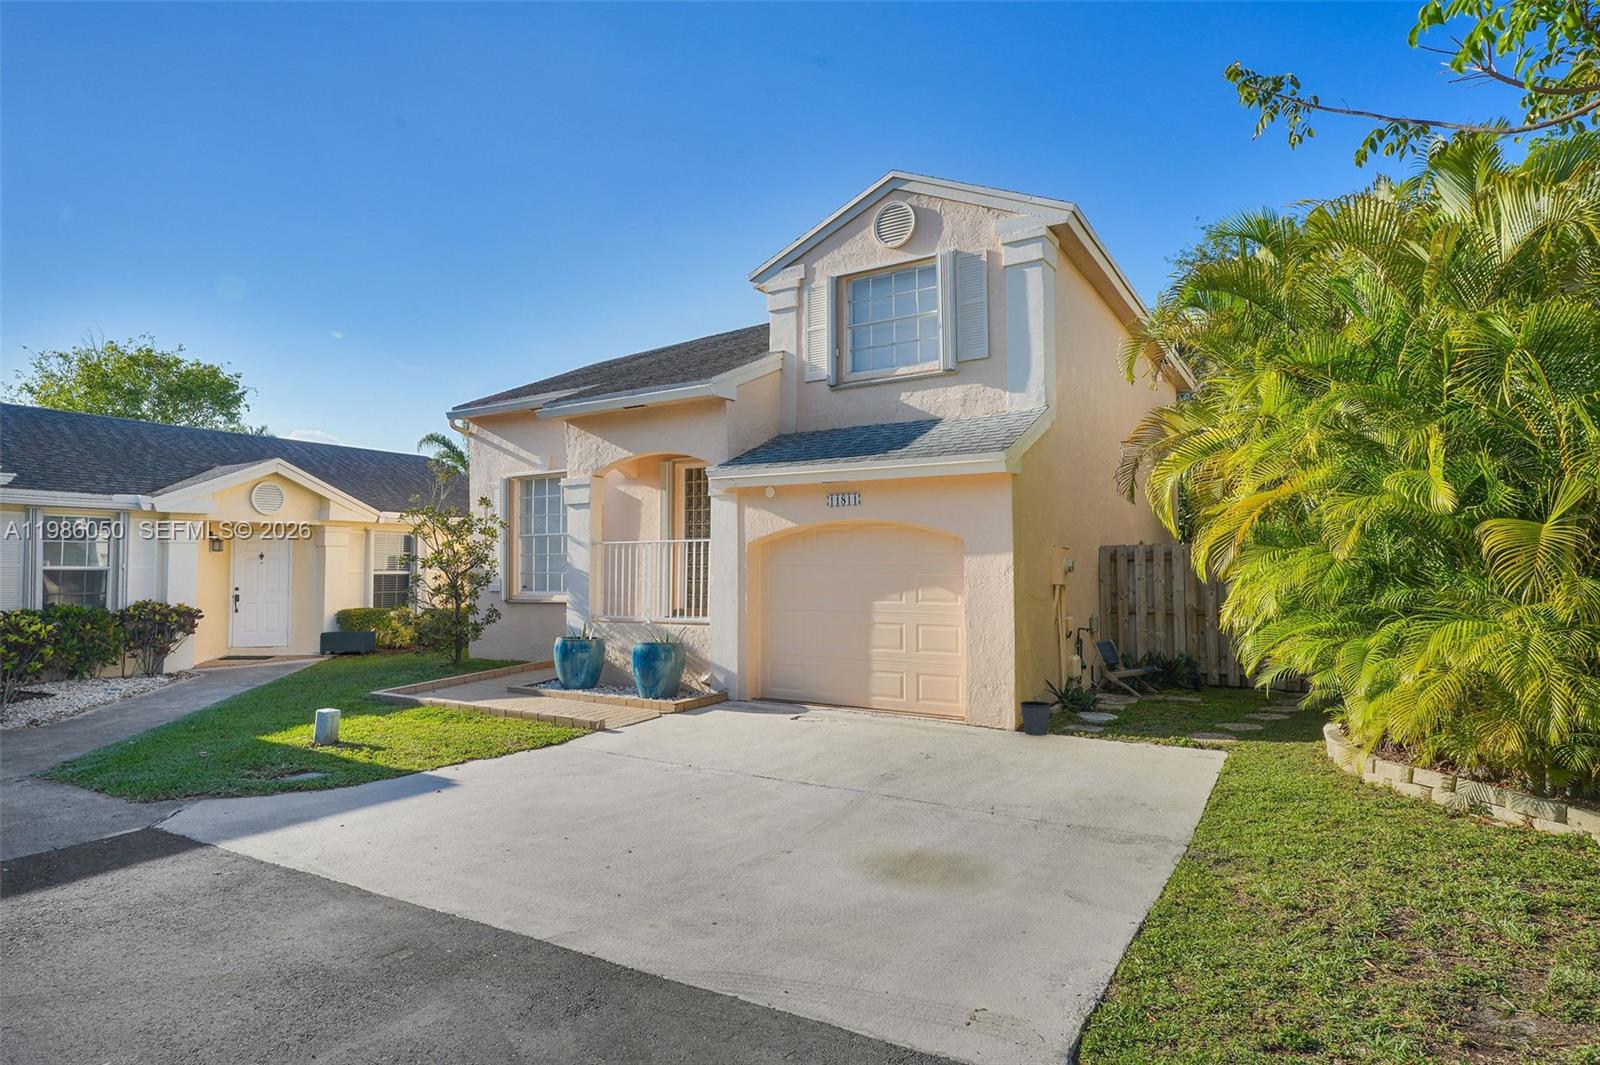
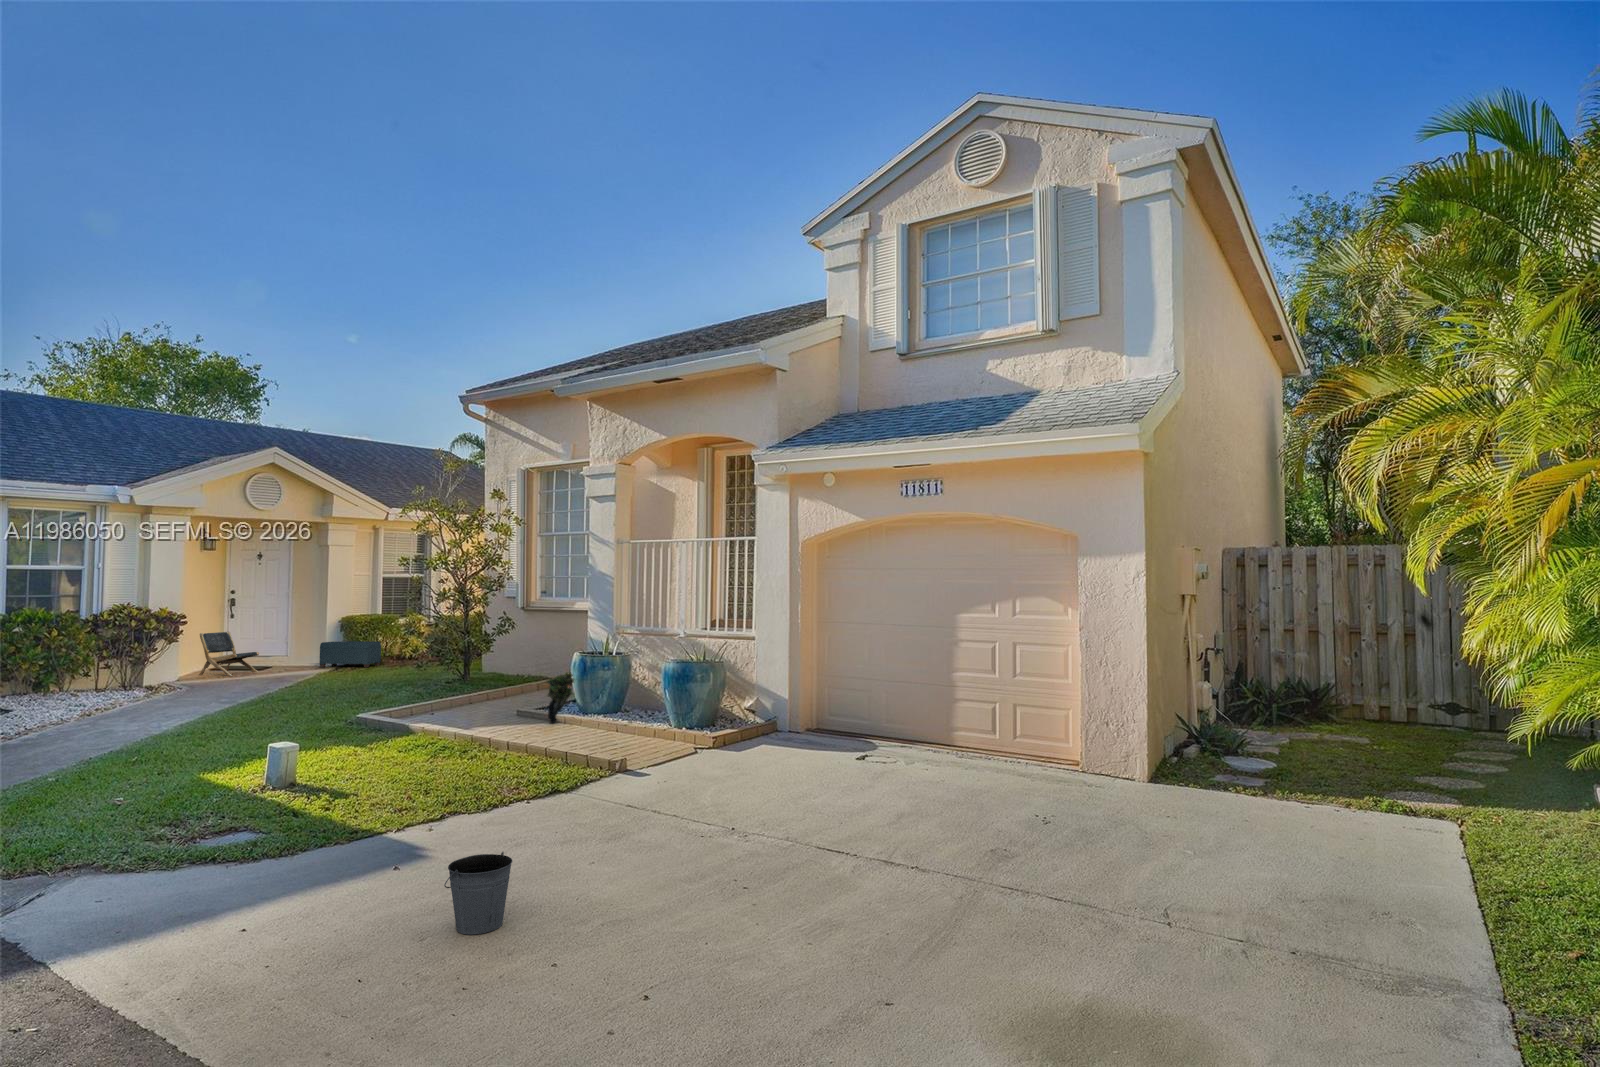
lounge chair: present [1092,640,1157,697] -> present [199,632,259,676]
potted plant: present [1176,651,1201,691] -> present [547,672,574,723]
bucket: present [1020,700,1050,735] -> present [444,852,512,935]

